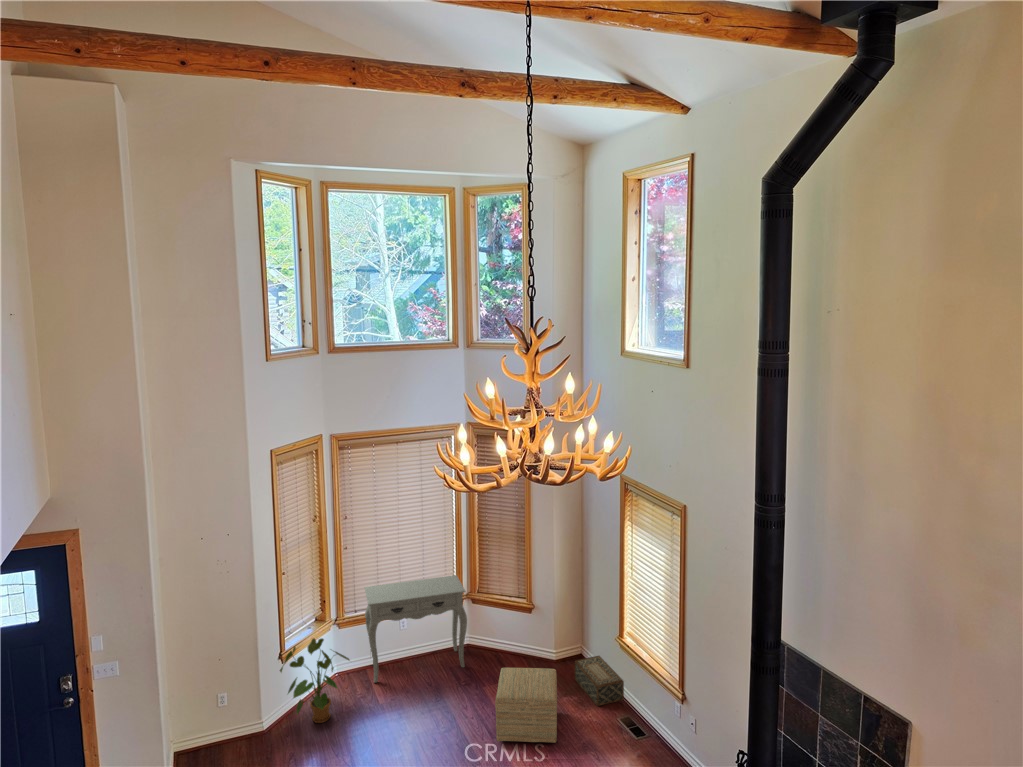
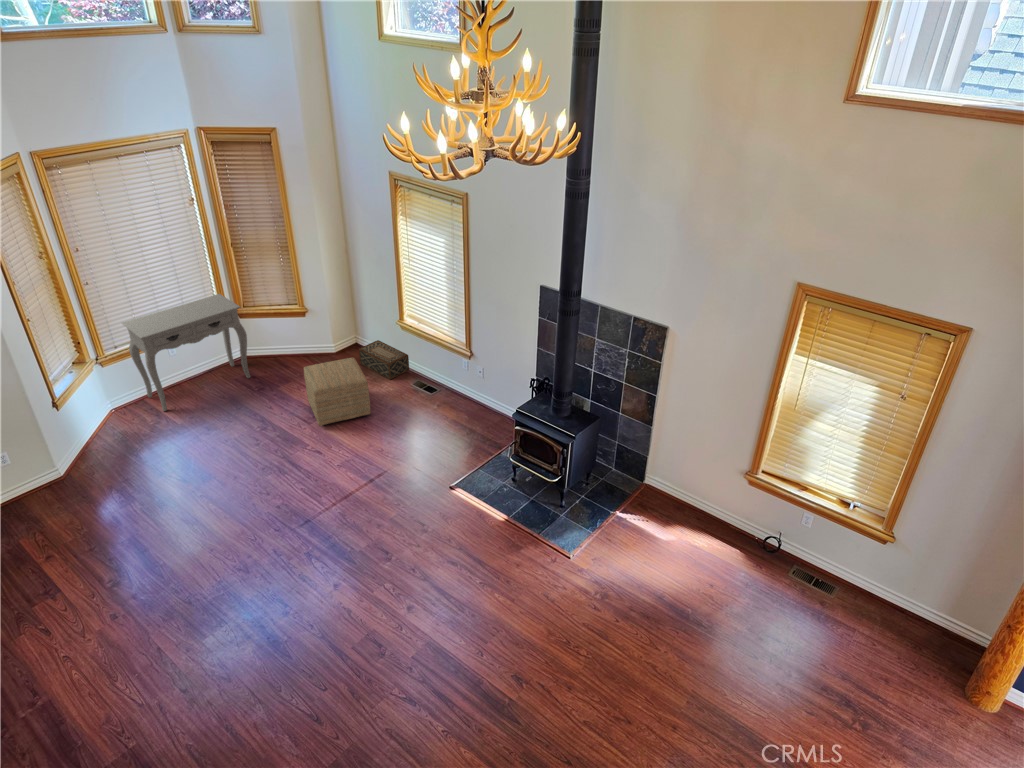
house plant: present [280,638,349,723] -> none [63,382,143,459]

